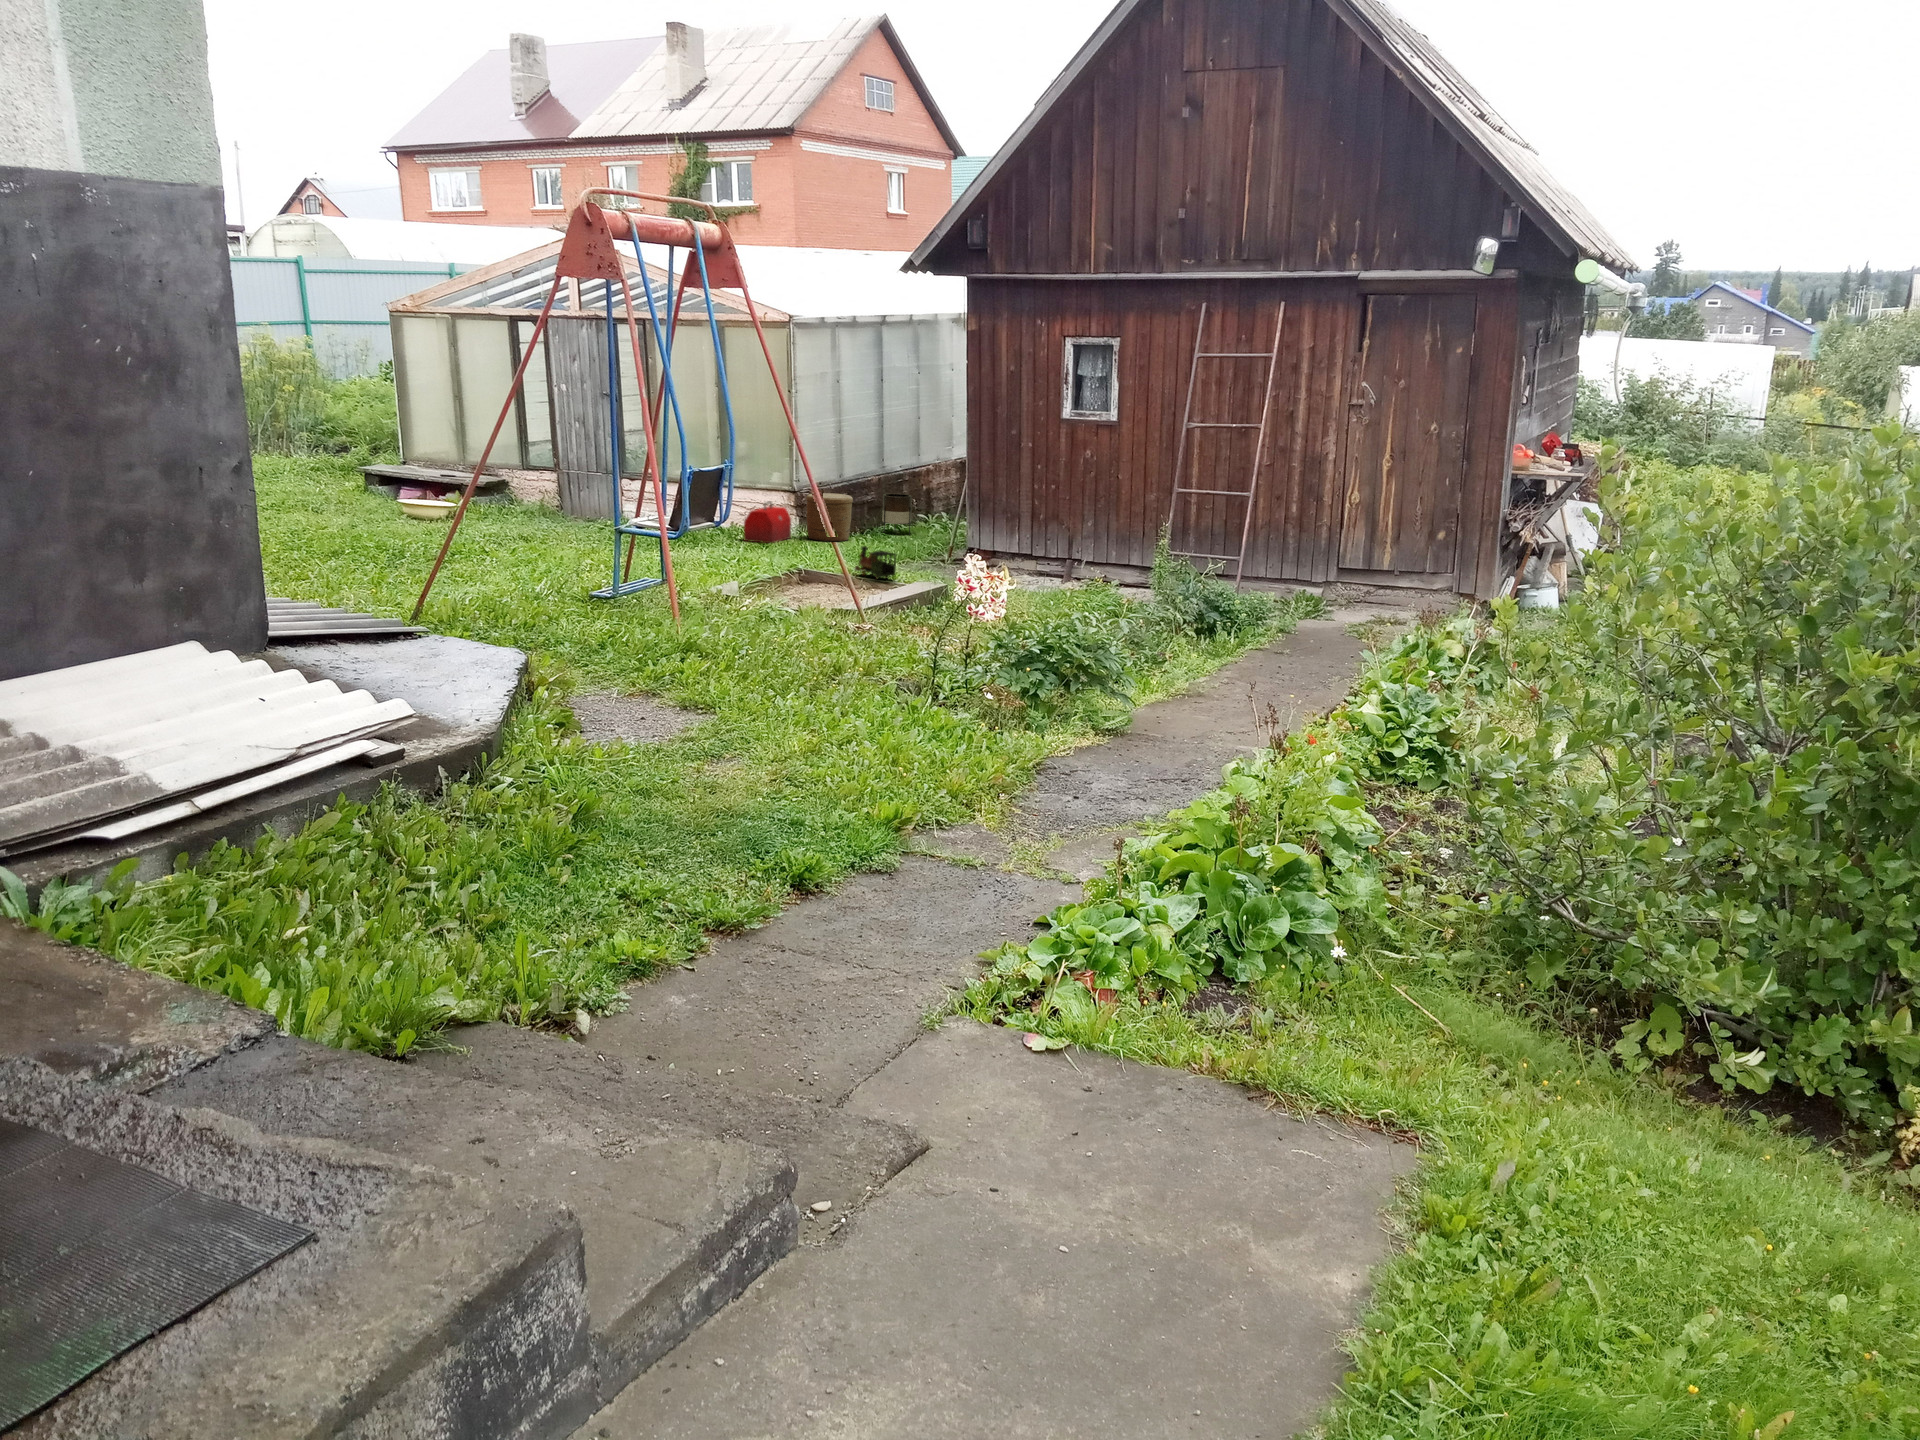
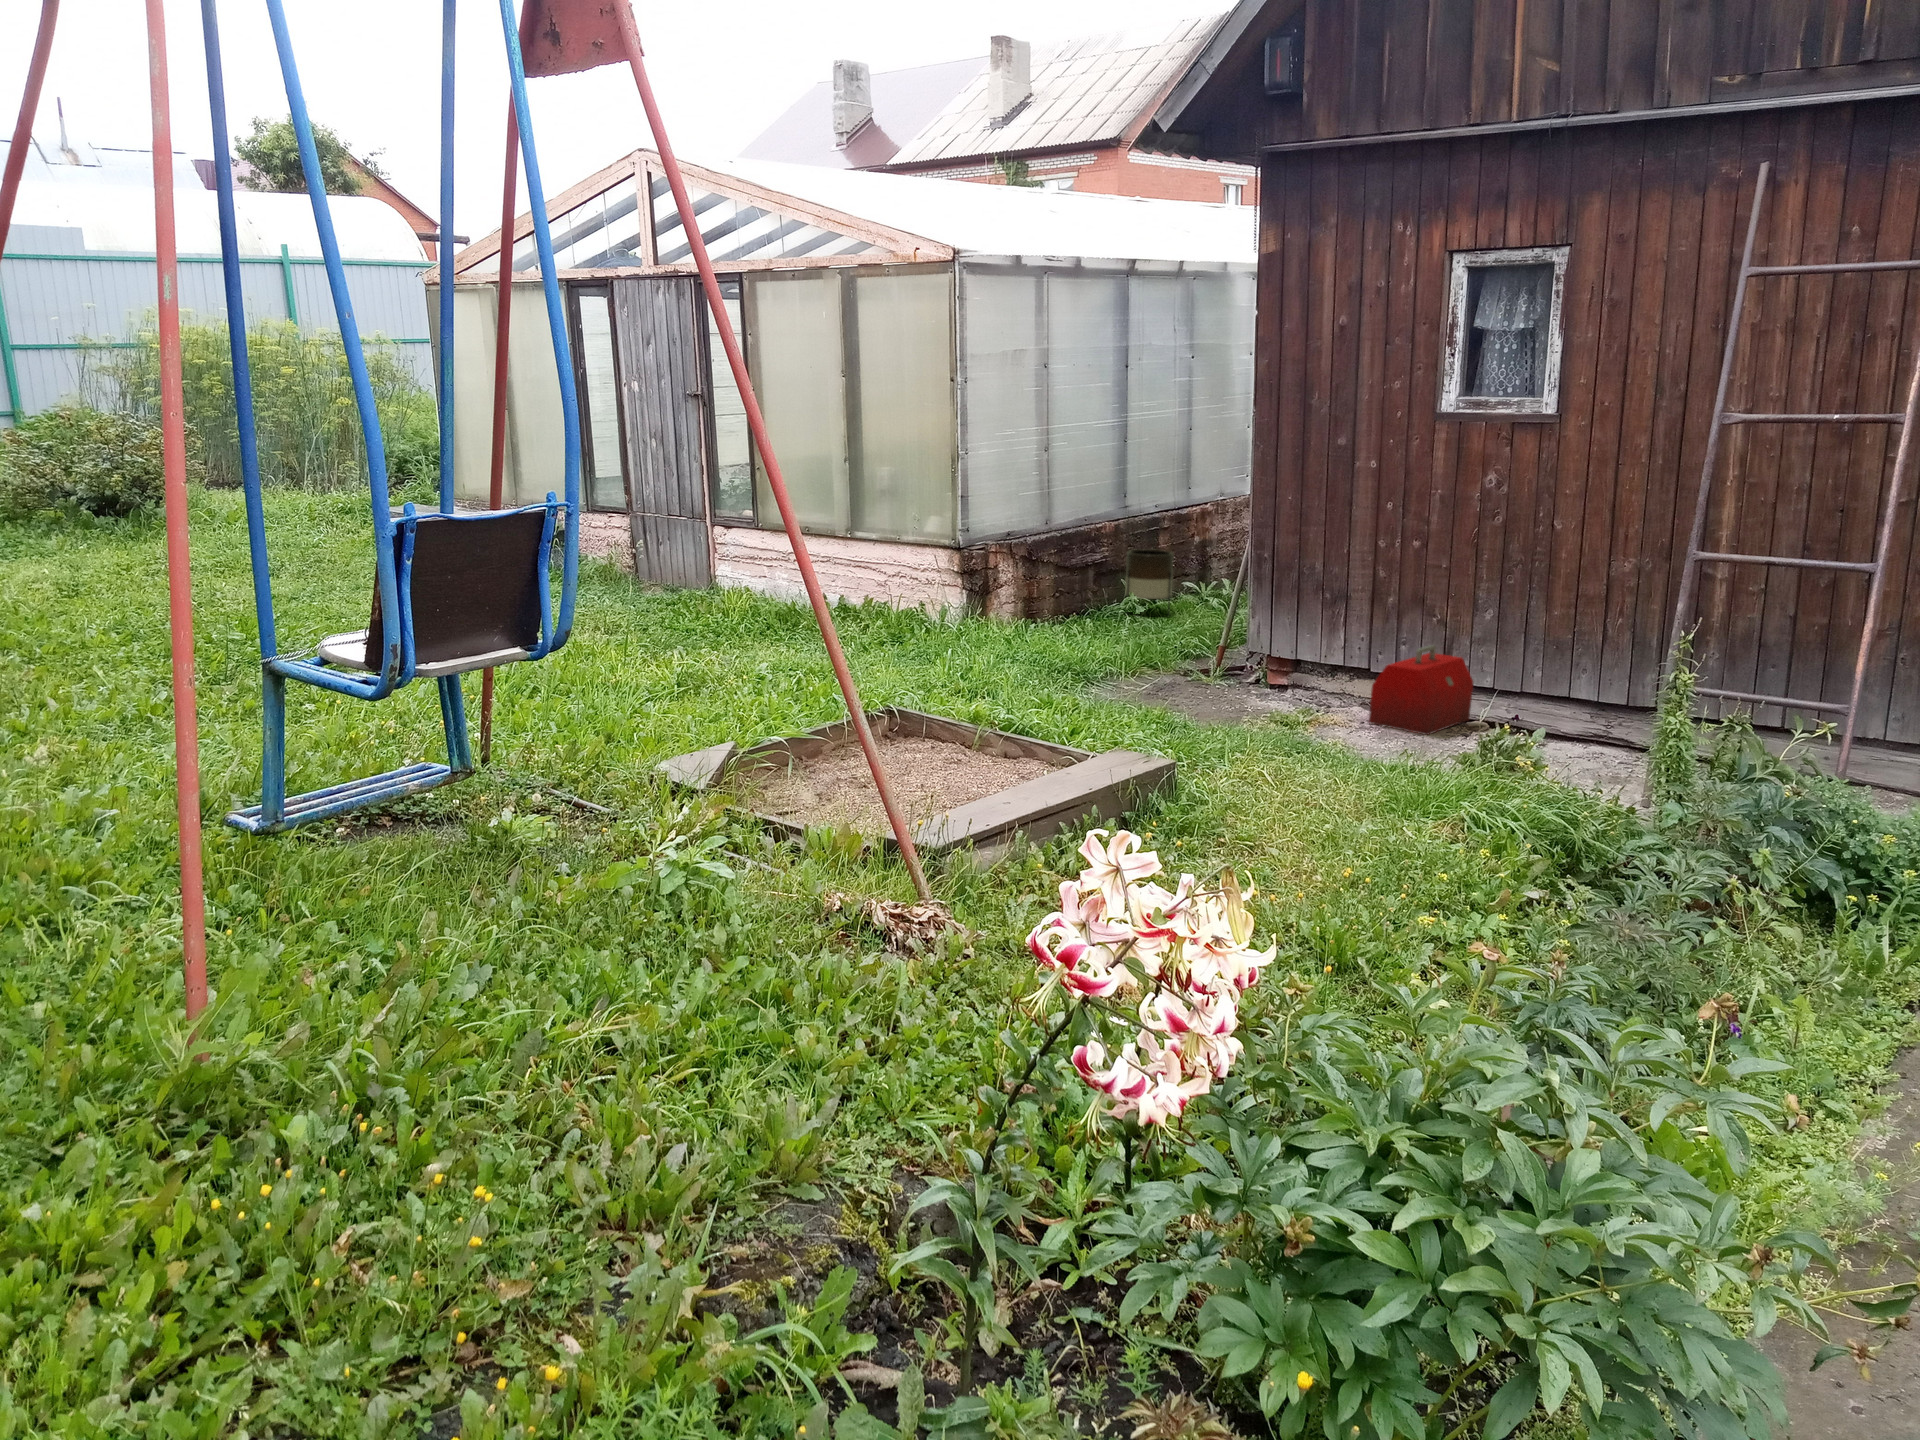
basket: present [806,493,853,542] -> none [982,551,1061,634]
toolbox: present [744,501,791,543] -> present [1369,645,1473,735]
toy train: present [855,546,896,579] -> none [1015,660,1095,730]

